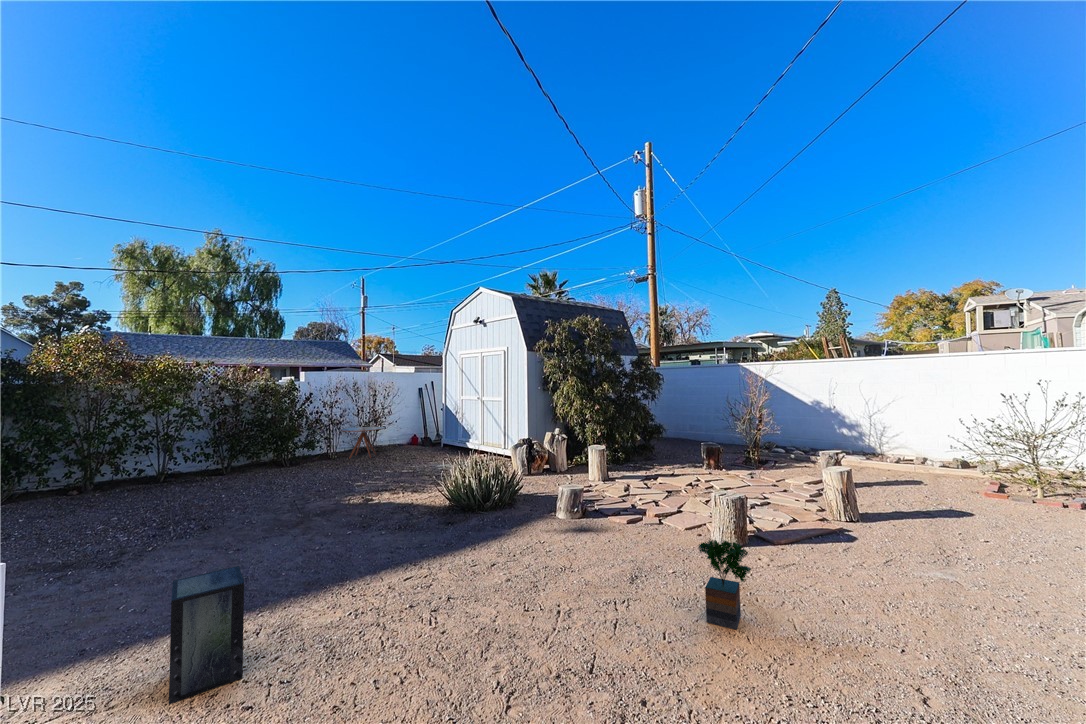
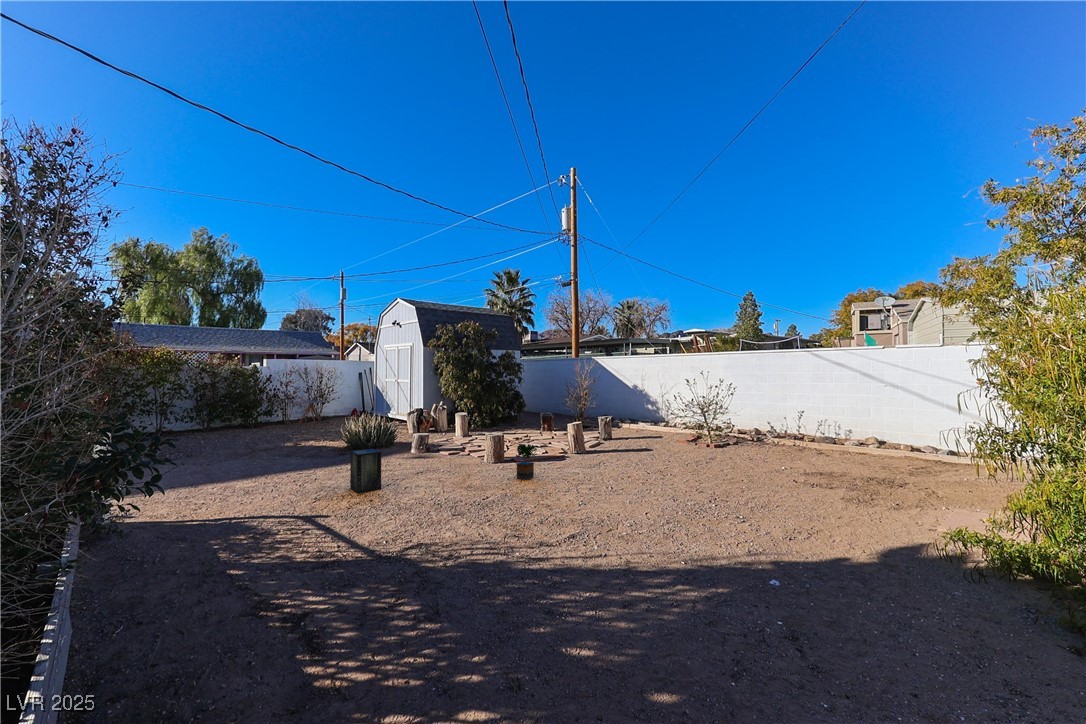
potted tree: present [698,540,751,630] -> present [517,444,537,480]
storage box: present [169,566,244,704] -> present [350,449,381,493]

